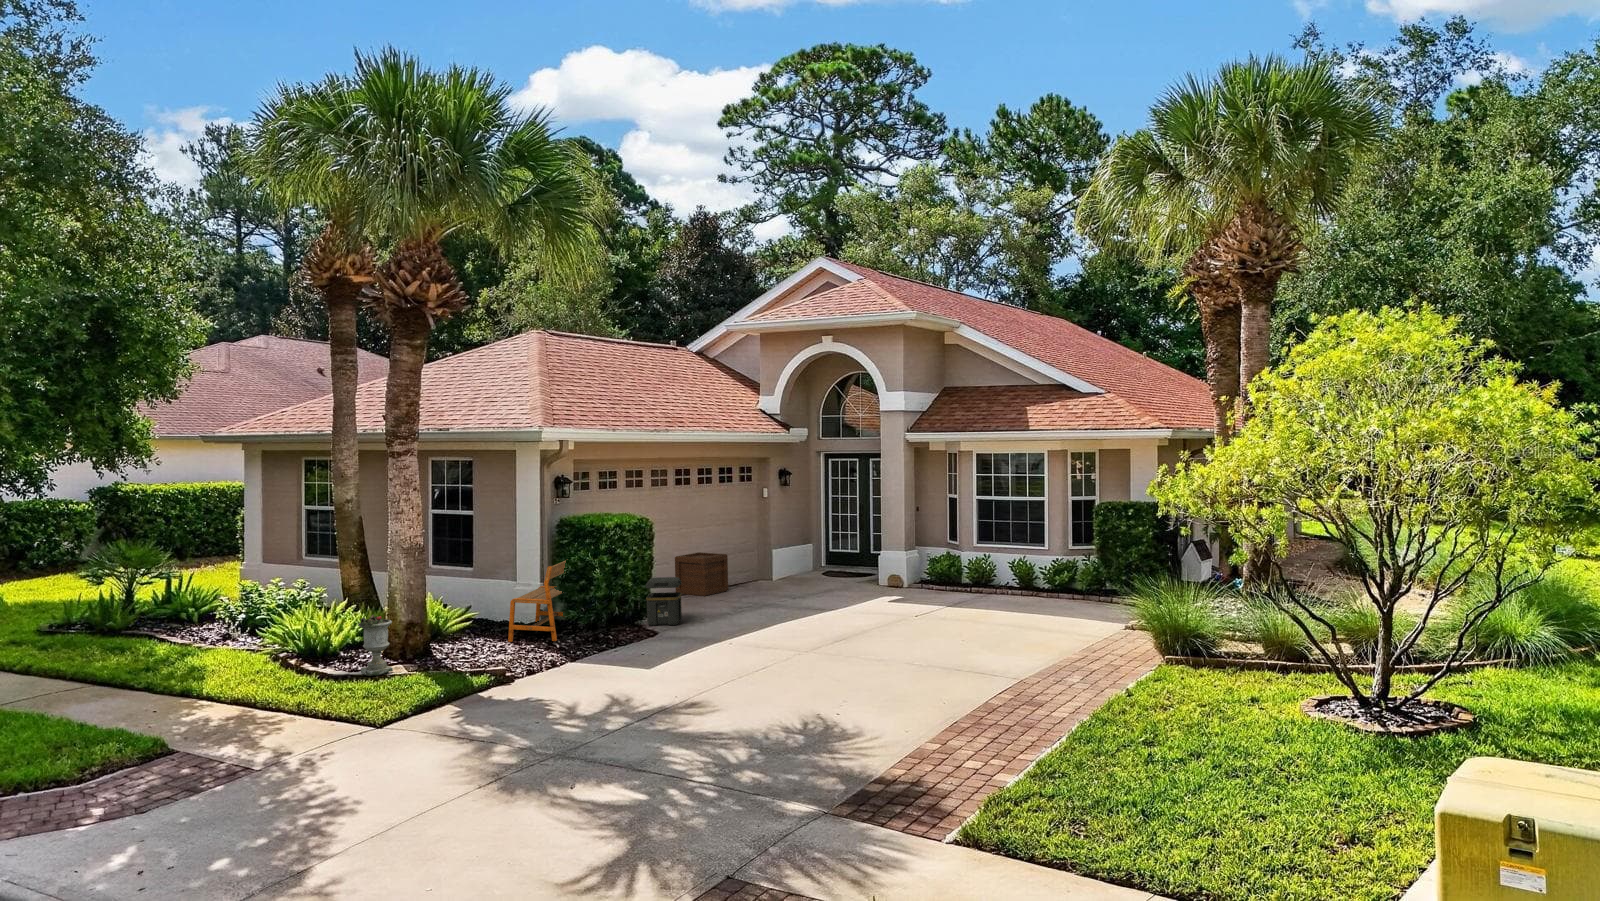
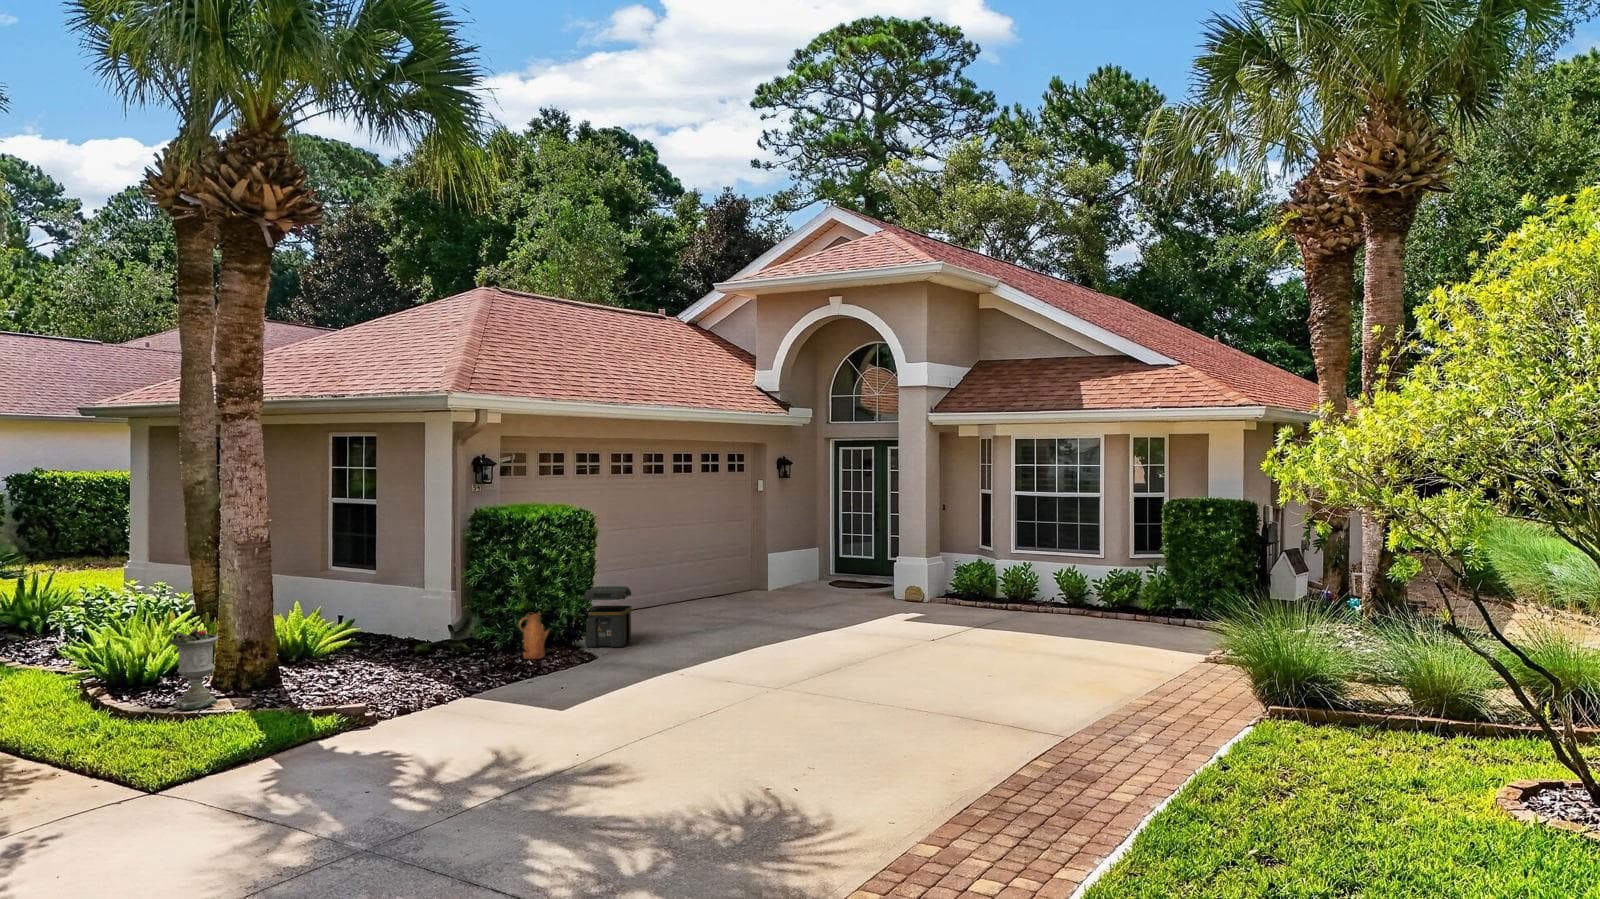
wooden crate: present [675,552,728,596] -> none [642,558,707,611]
bench: present [508,561,566,642] -> none [398,559,499,666]
watering can: none [600,596,628,635] -> present [519,614,549,659]

